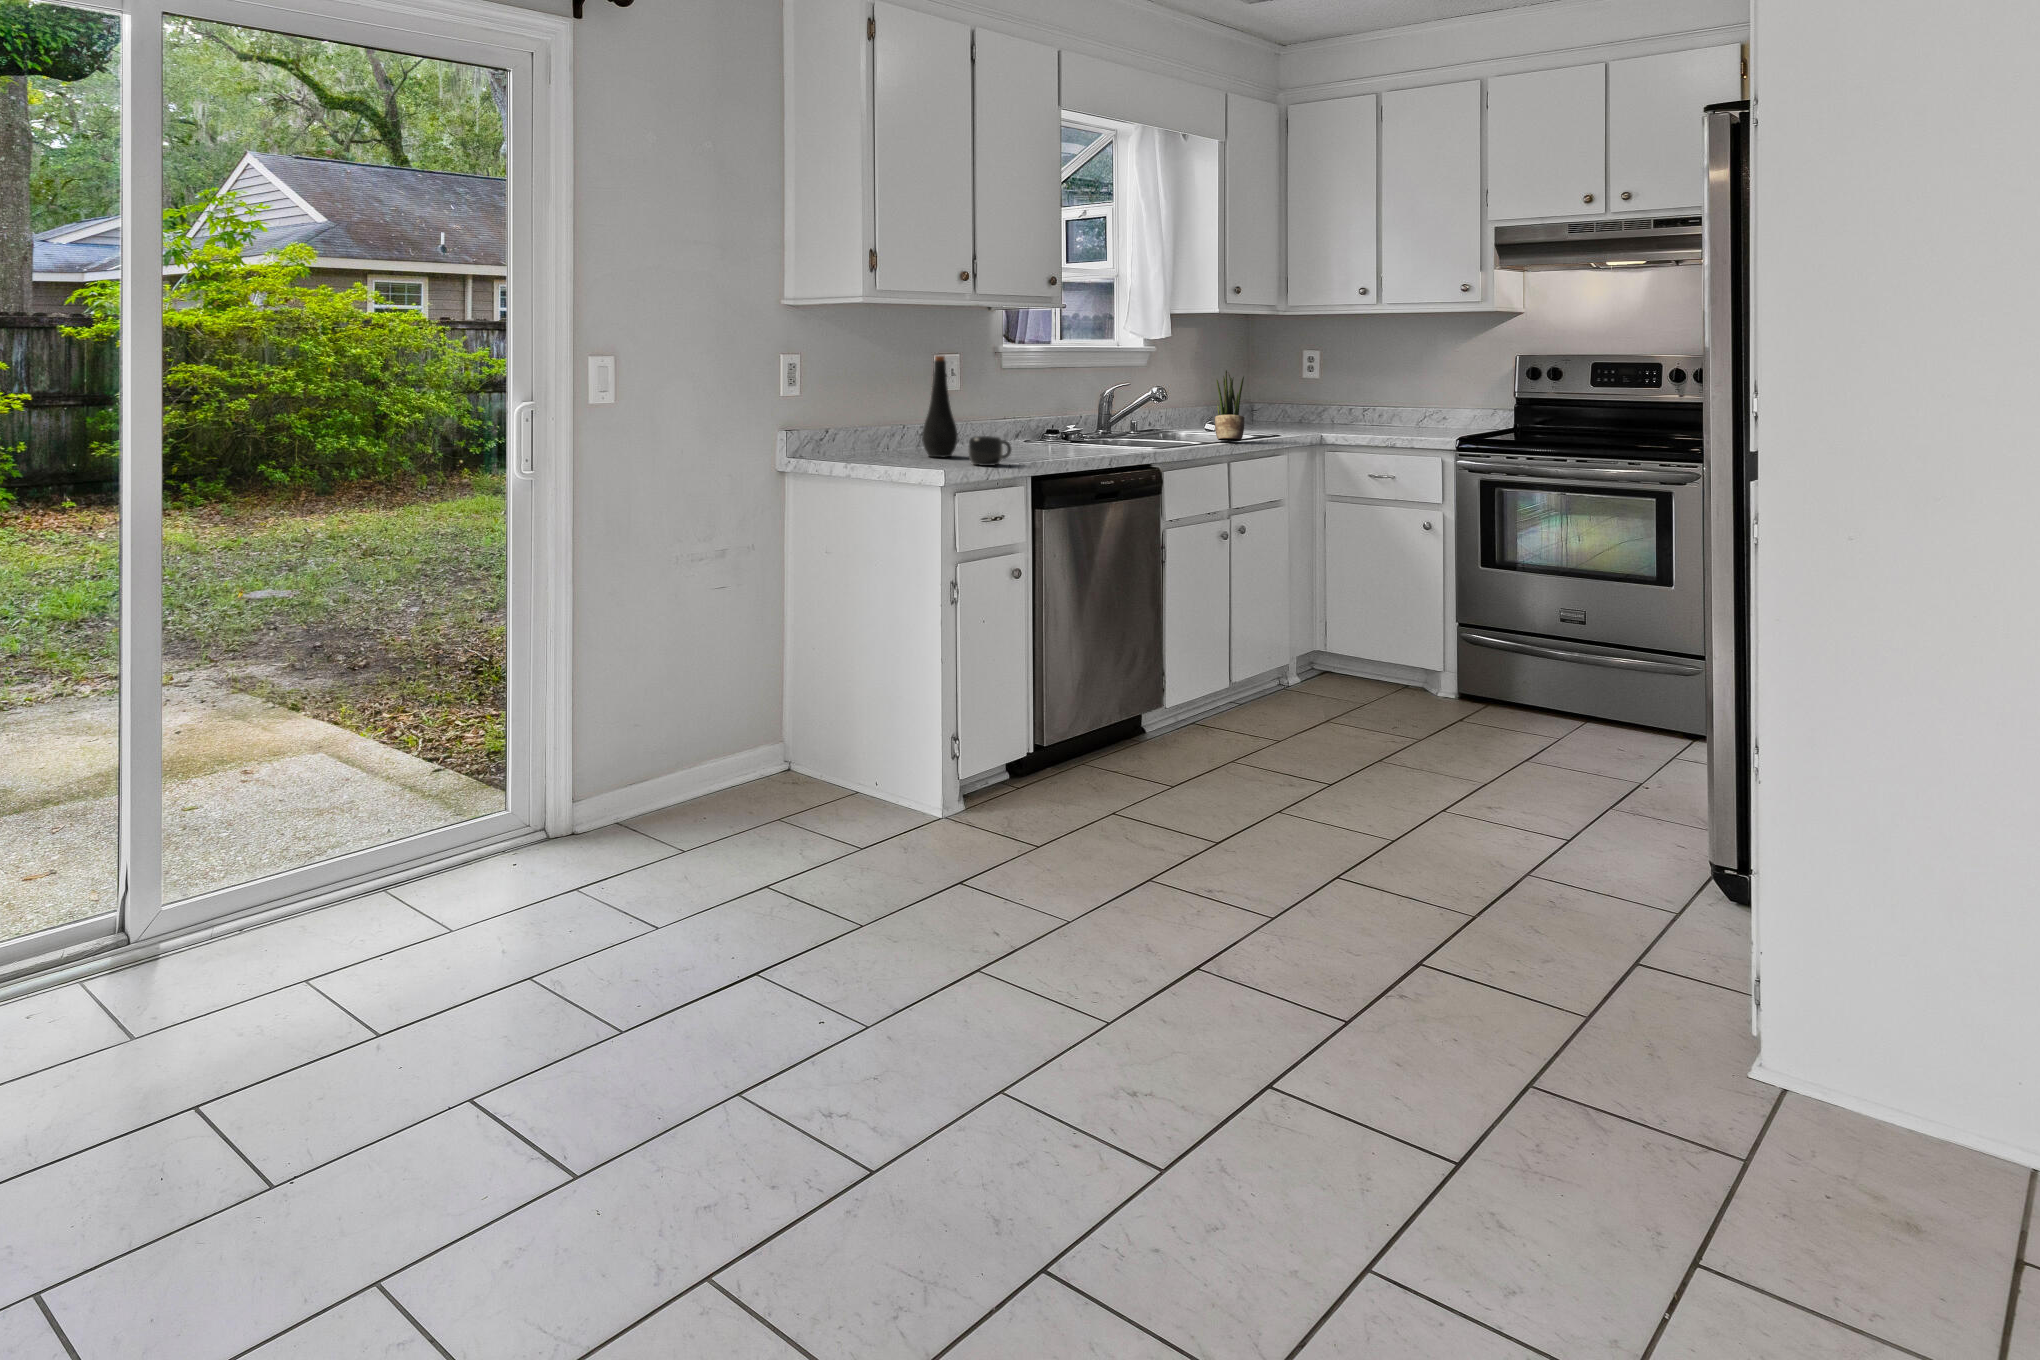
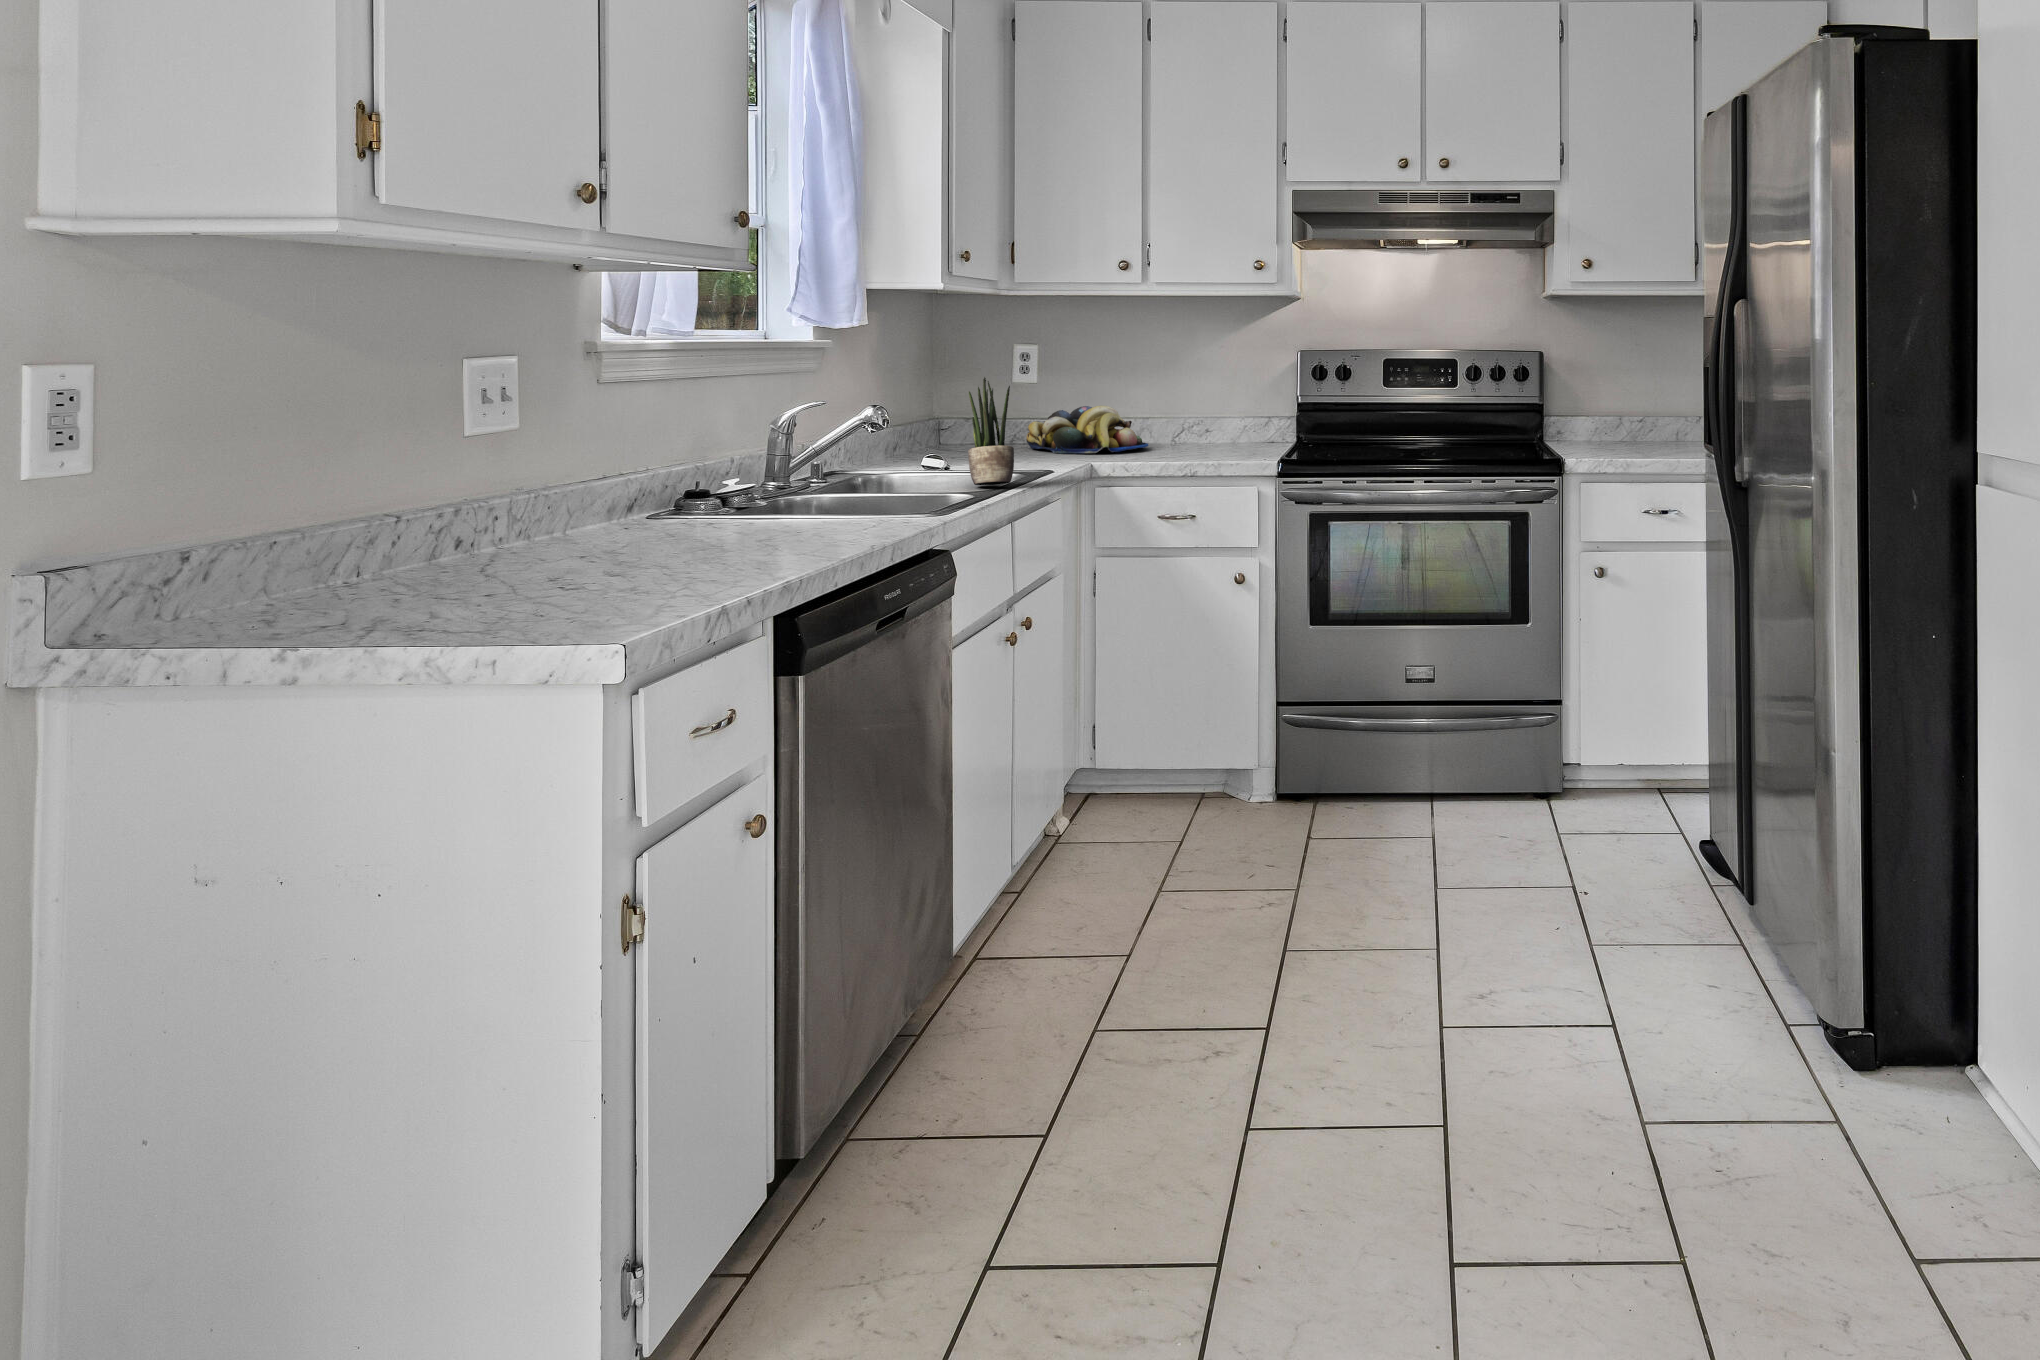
bottle: present [922,356,958,457] -> none [456,365,546,582]
fruit bowl: none [1297,396,1390,430] -> present [1026,406,1148,453]
mug: present [969,436,1011,466] -> none [588,530,685,595]

